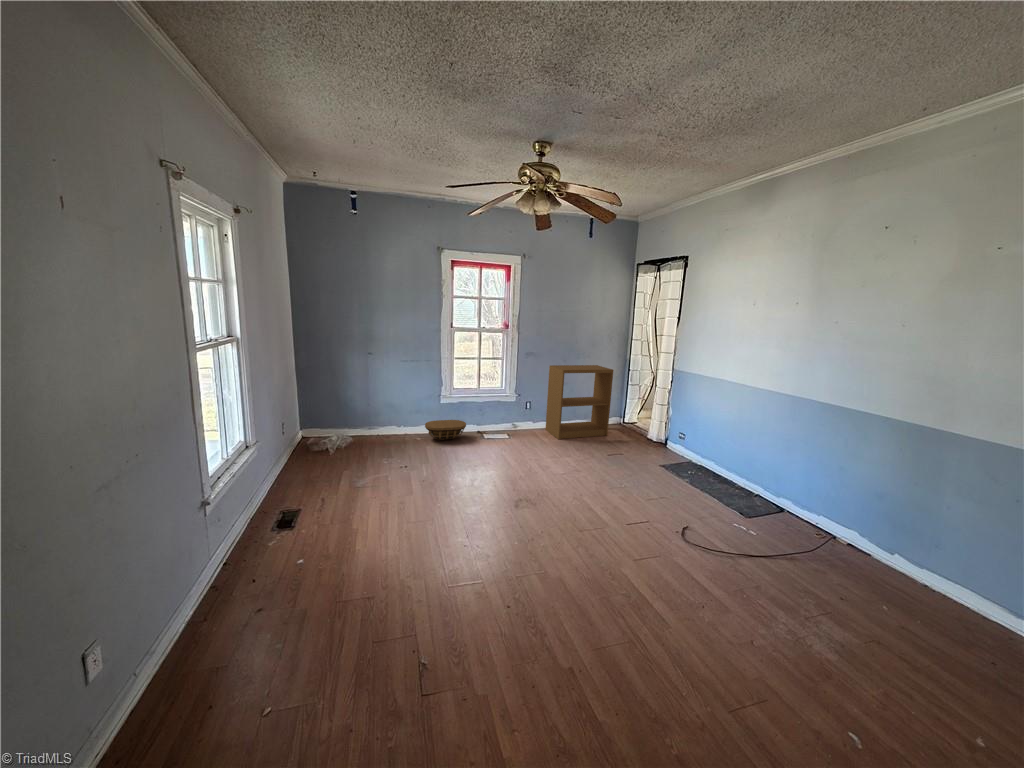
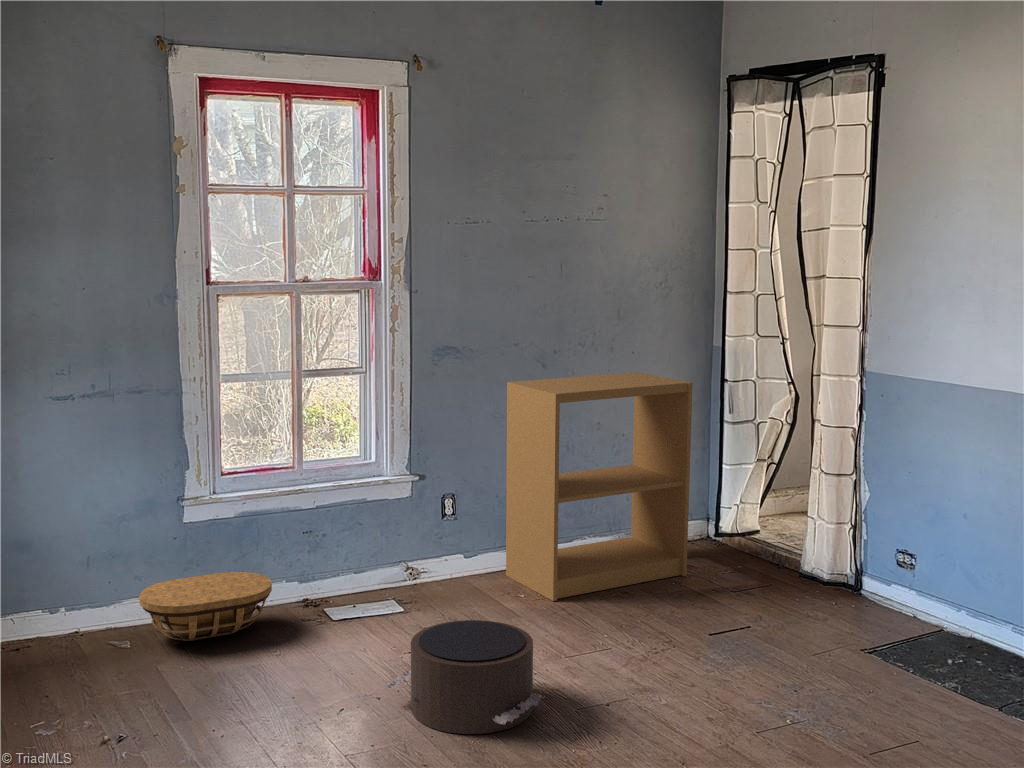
pouf: none [494,440,544,476] -> present [385,620,545,734]

